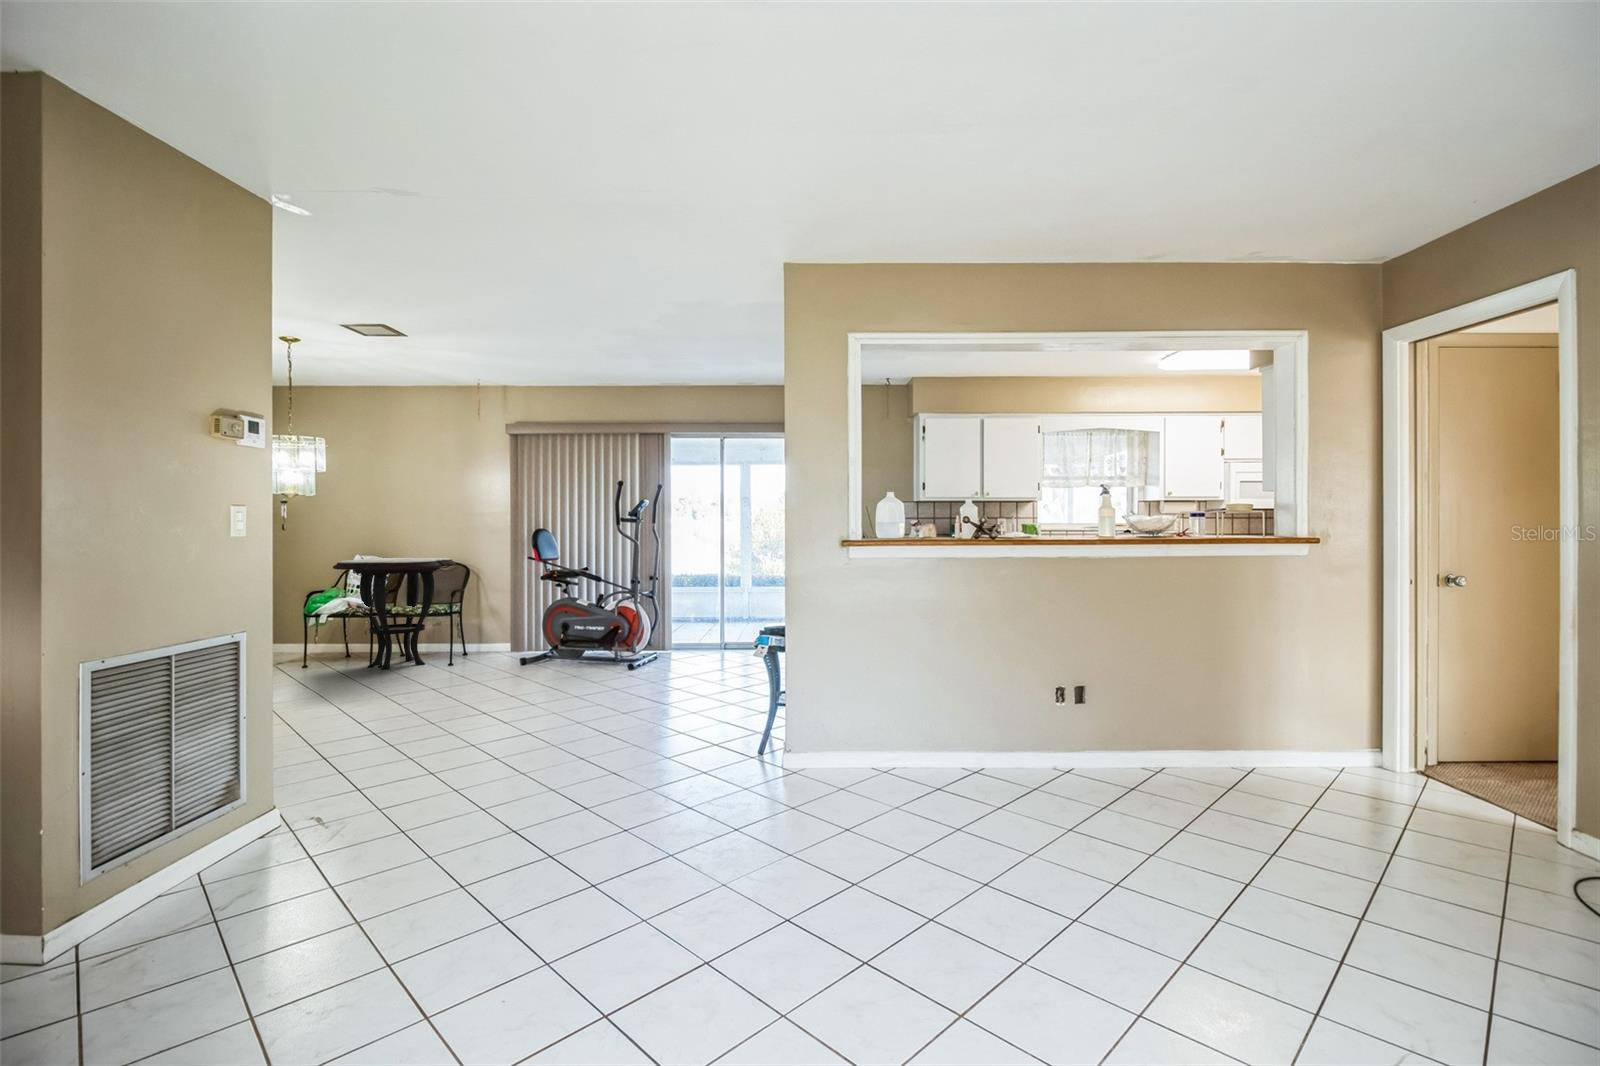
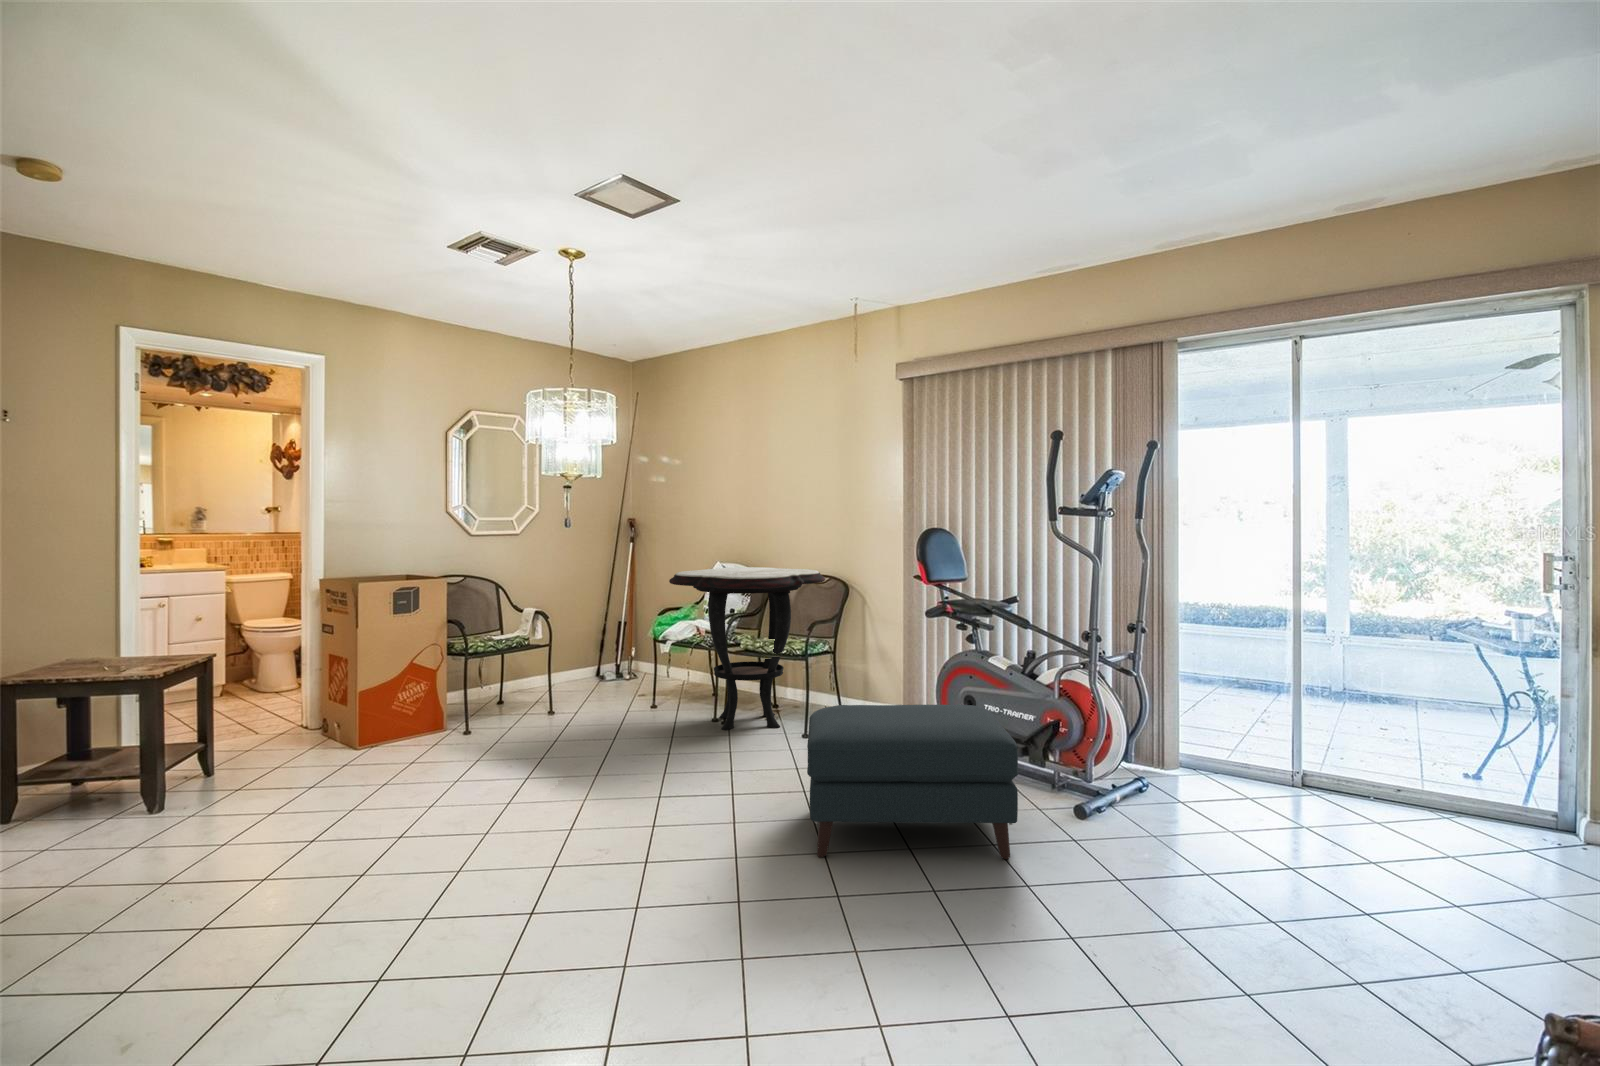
ottoman: none [486,621,609,699] -> present [807,705,1018,859]

